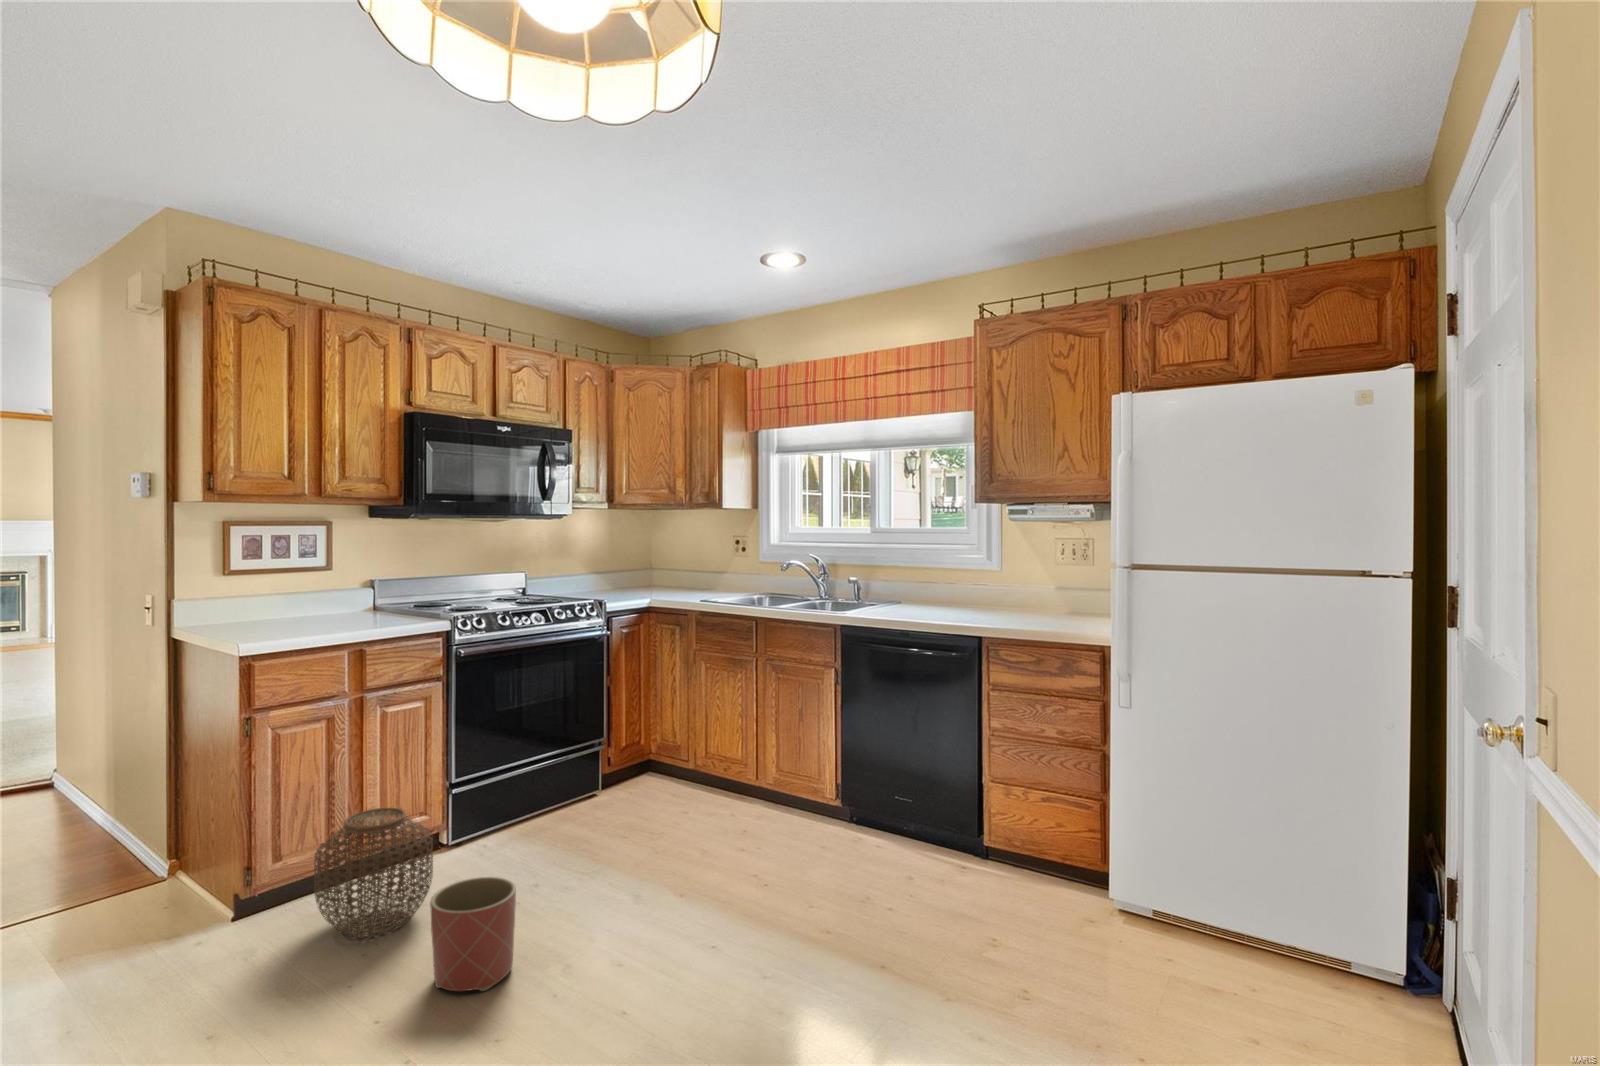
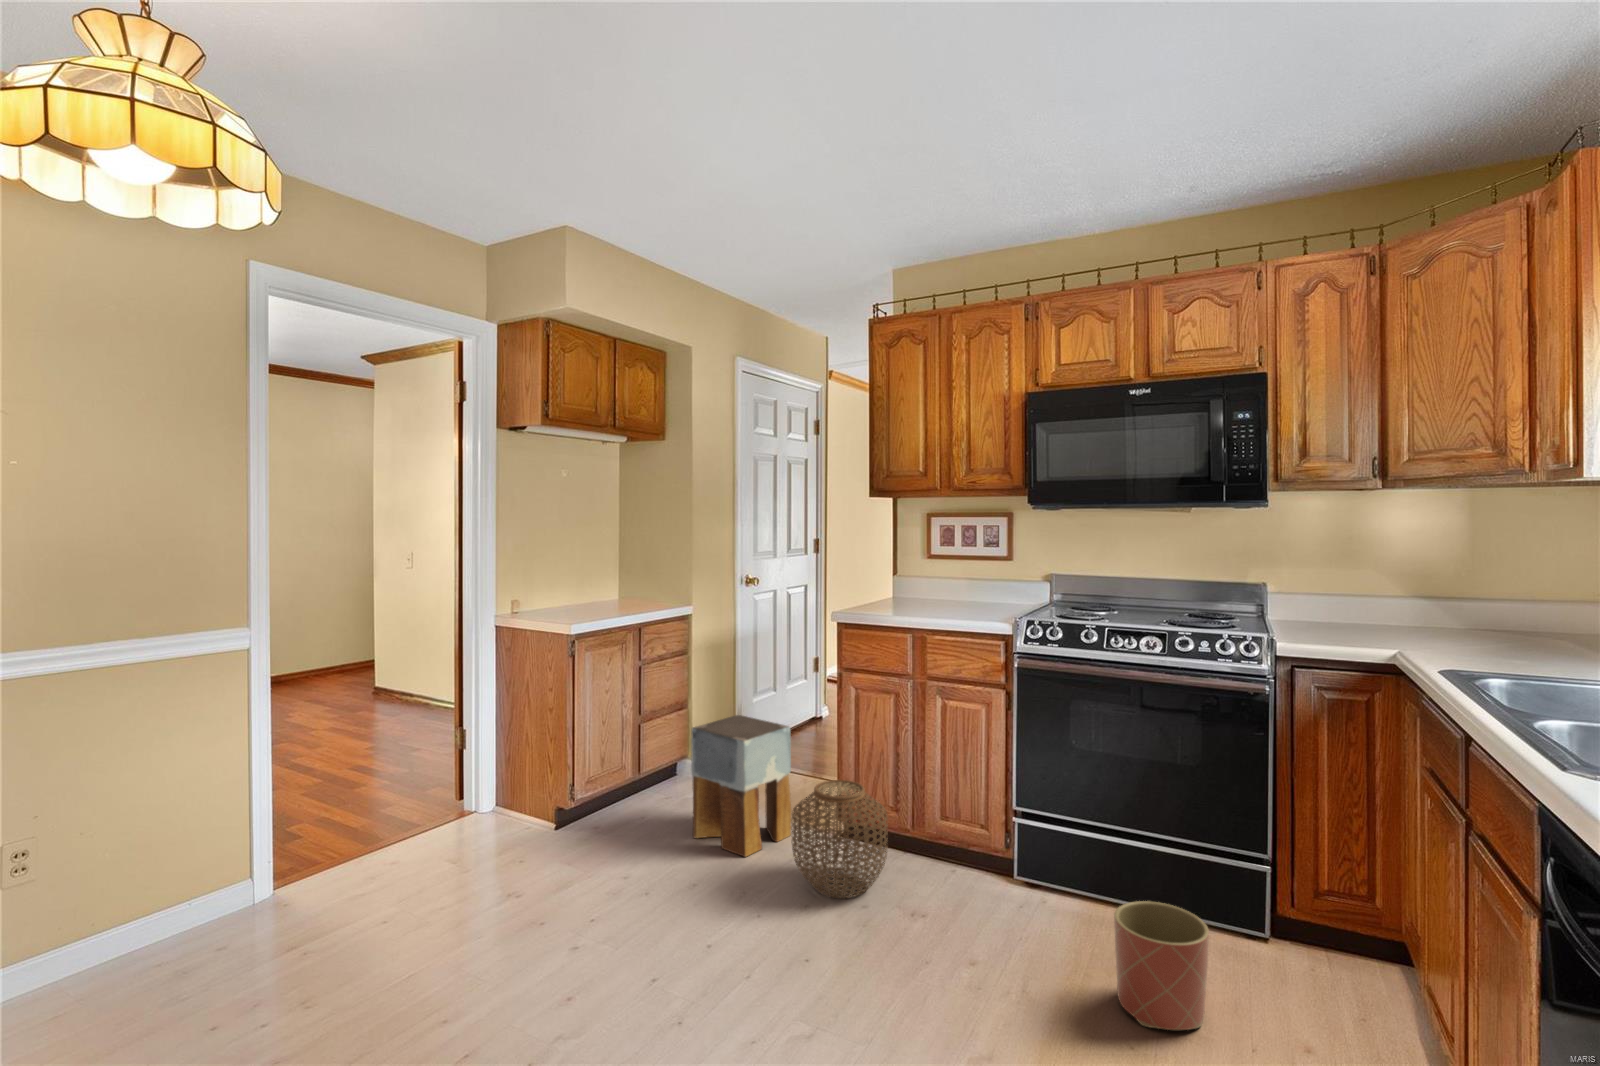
stool: none [67,802,218,1030] -> present [691,715,791,857]
planter: present [430,877,516,991] -> present [1114,901,1209,1030]

